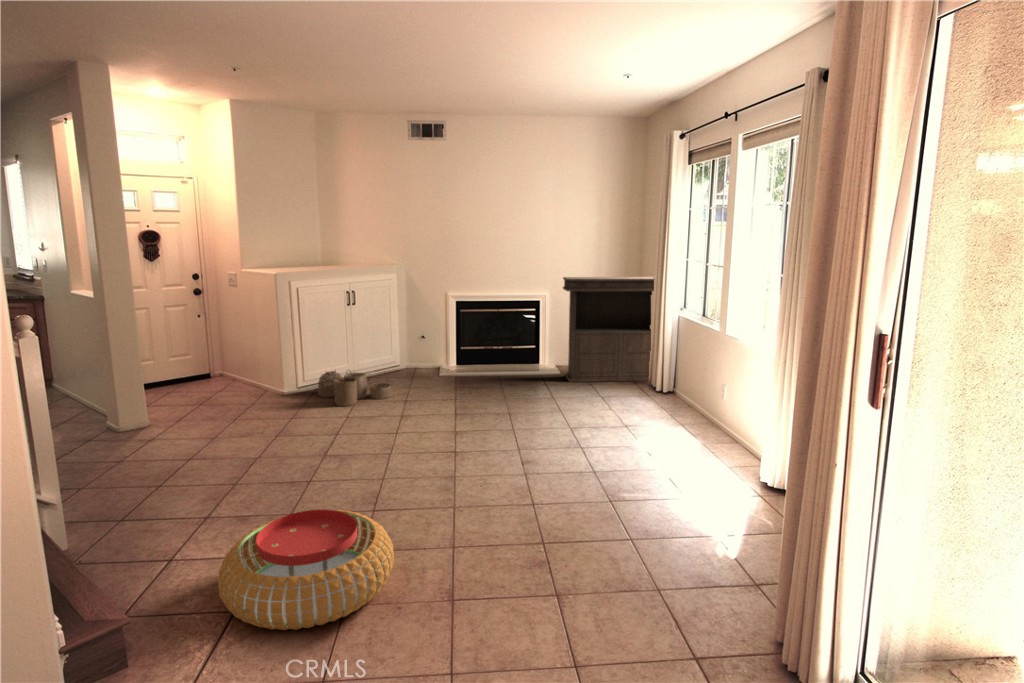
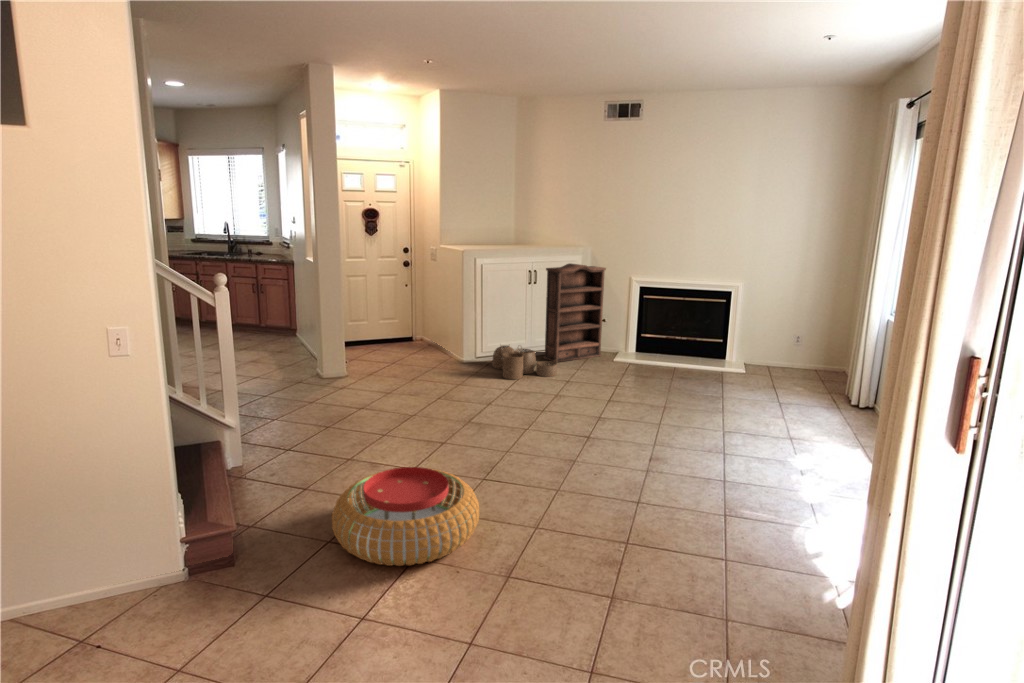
console table: present [563,277,655,382] -> none [749,267,898,395]
bookshelf: none [365,282,427,384] -> present [544,264,606,363]

